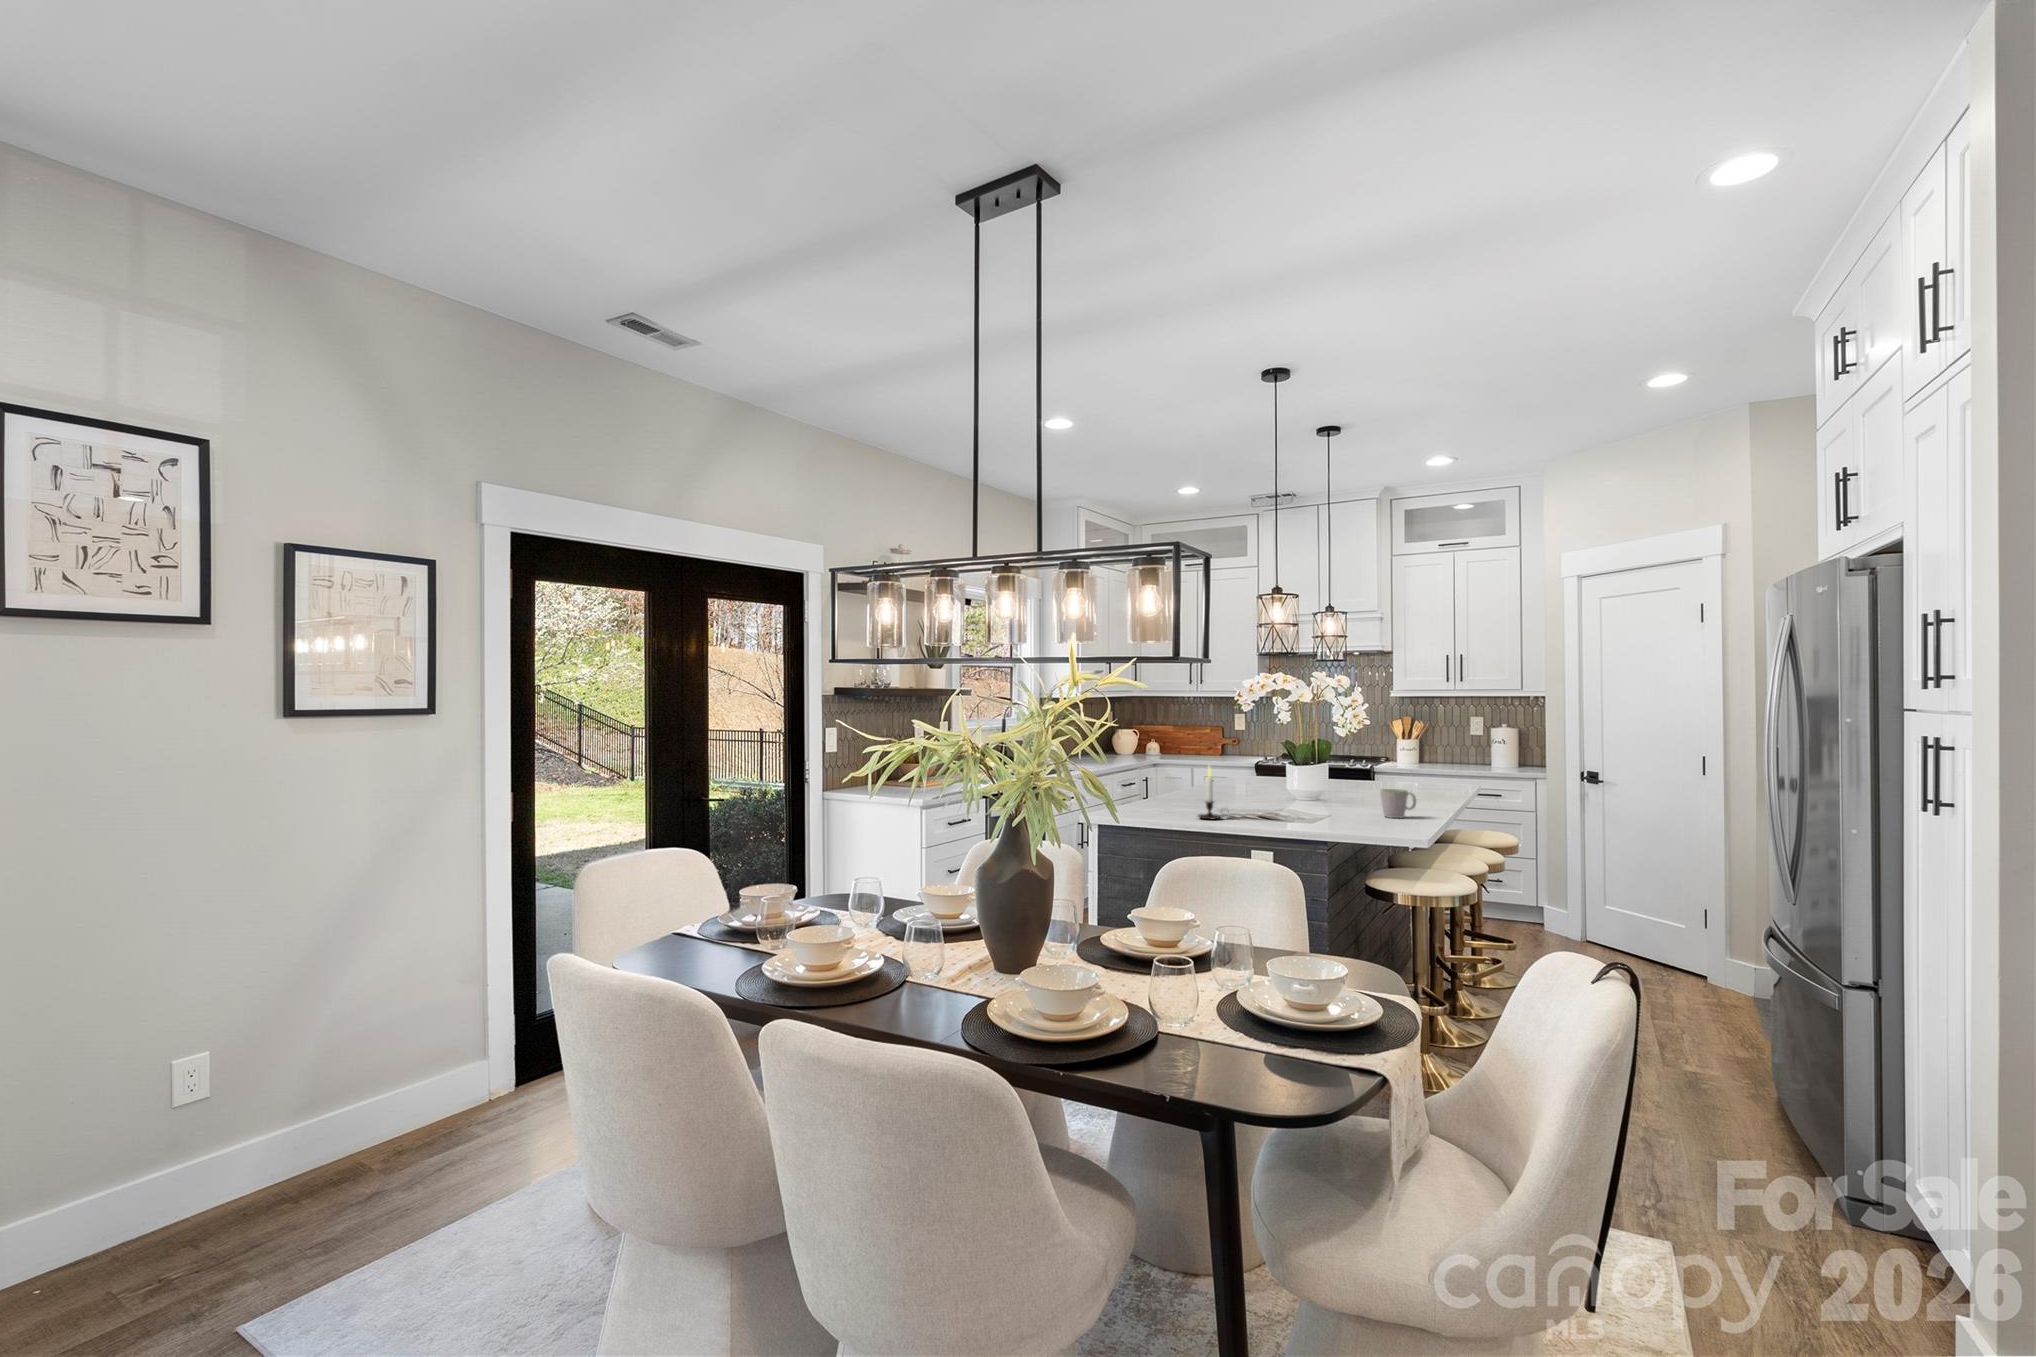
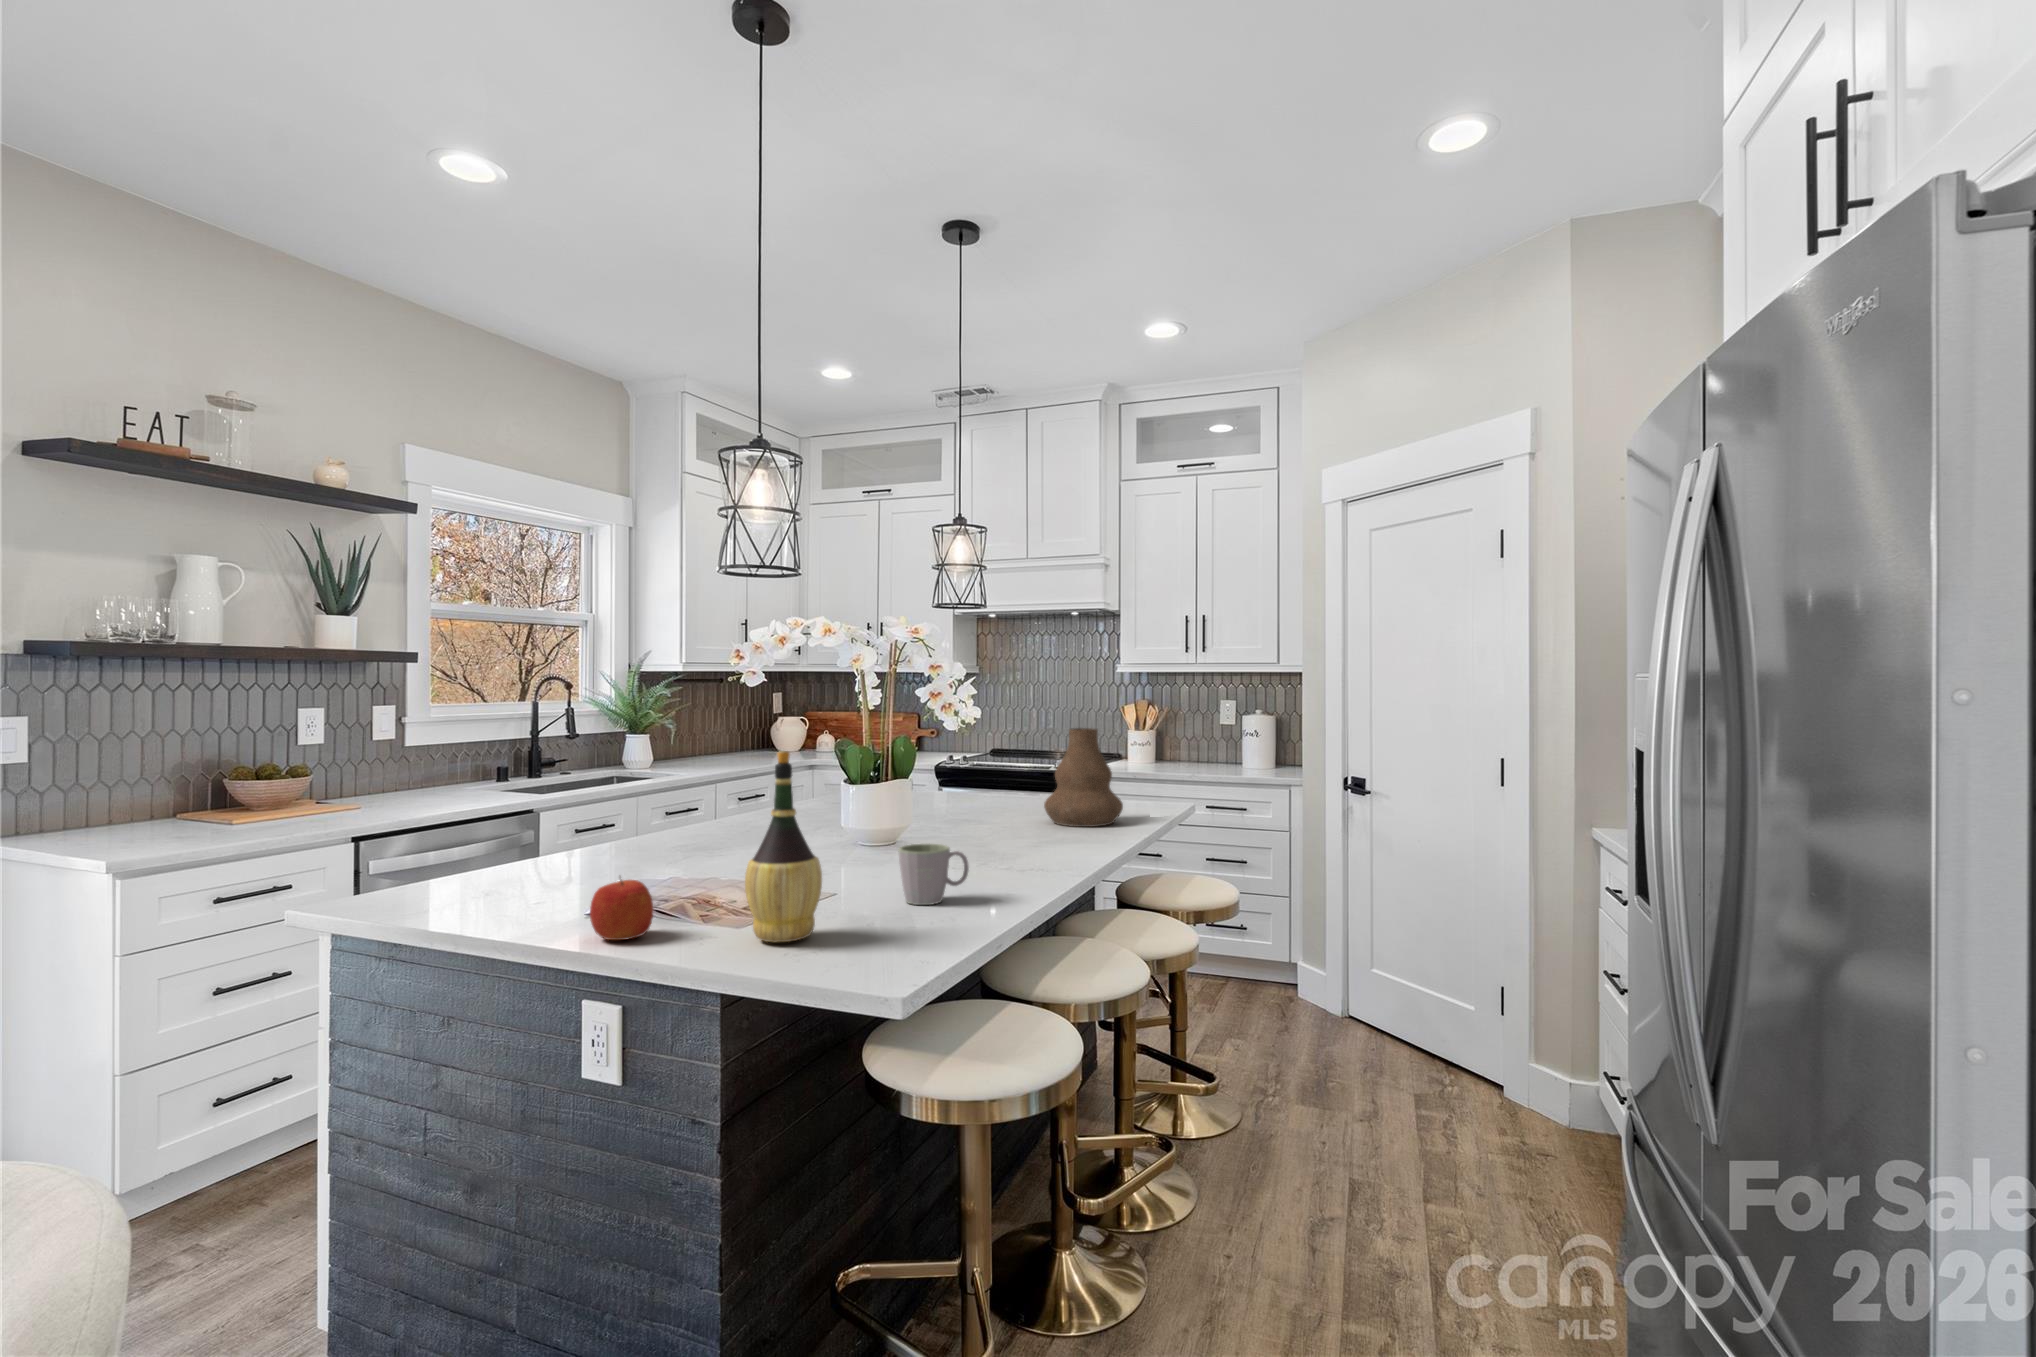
vase: none [1392,734,1446,795] -> present [1044,728,1123,827]
wine bottle: none [1336,738,1373,825] -> present [745,751,822,942]
candle: present [1198,767,1223,819] -> none [488,804,563,924]
apple: none [1263,795,1292,824] -> present [590,880,653,940]

